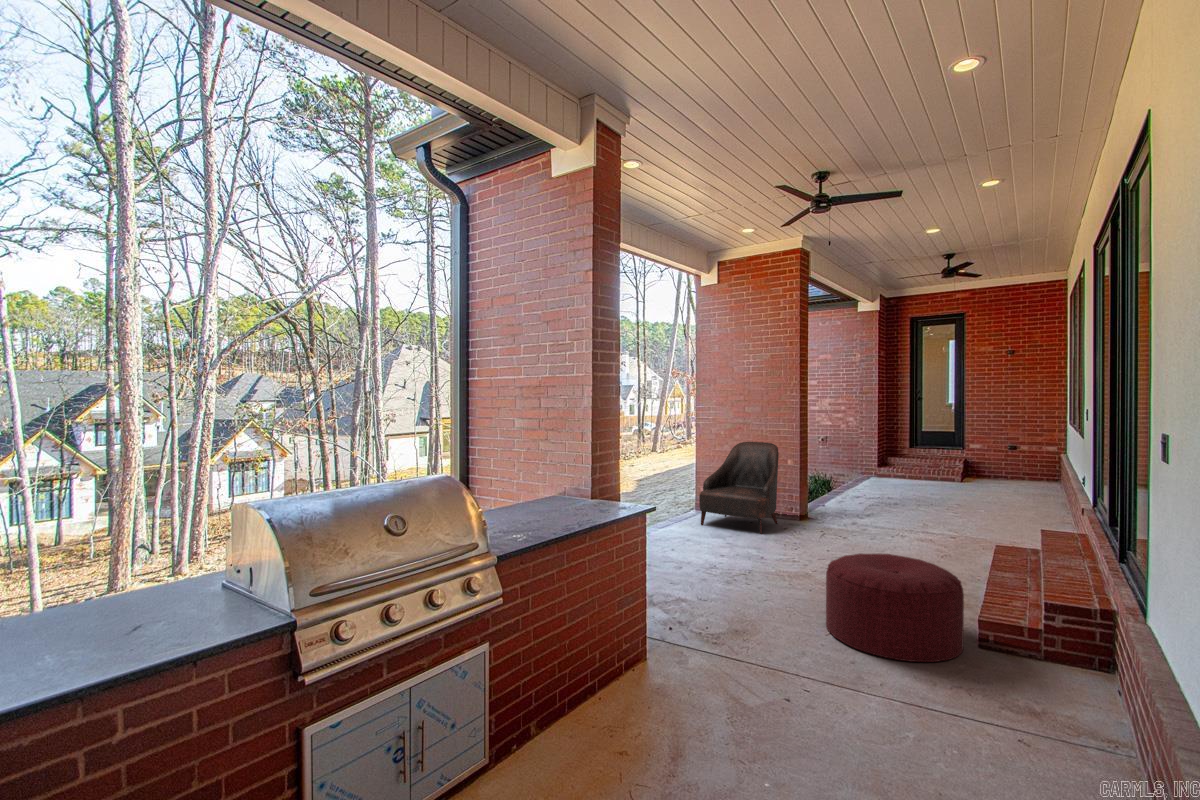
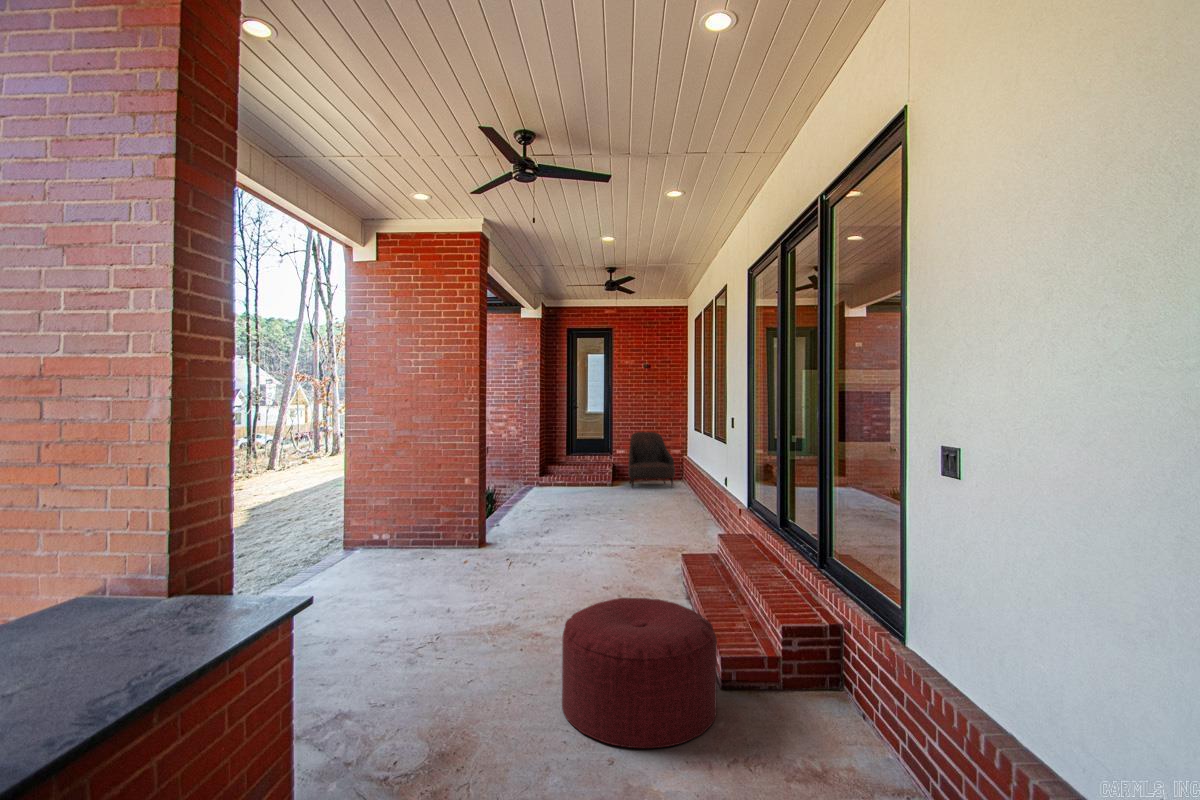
armchair: present [699,442,779,534] -> present [629,432,675,487]

